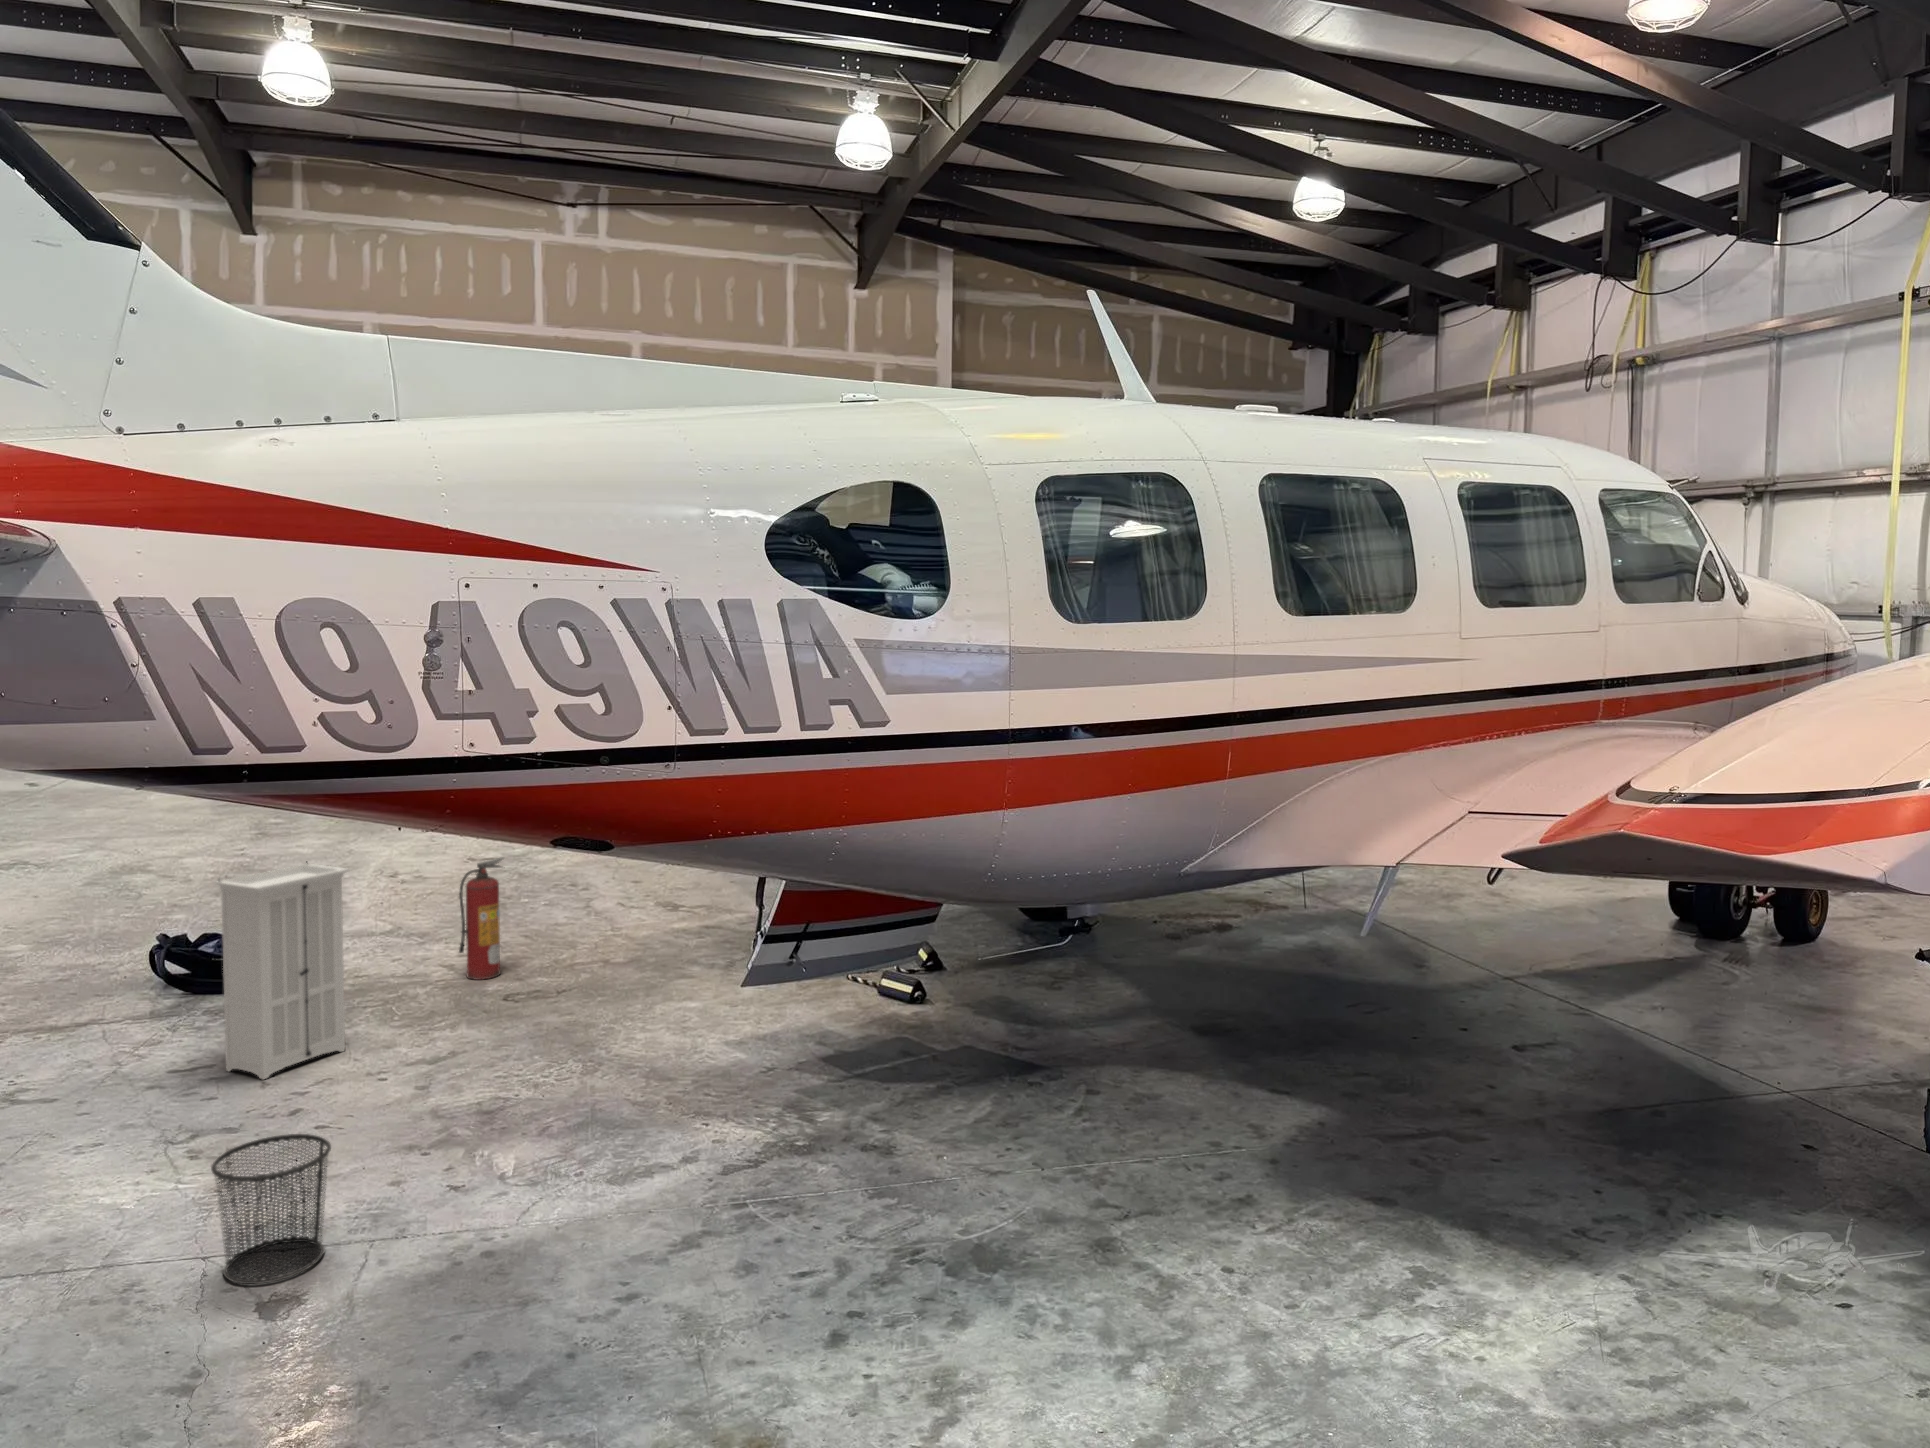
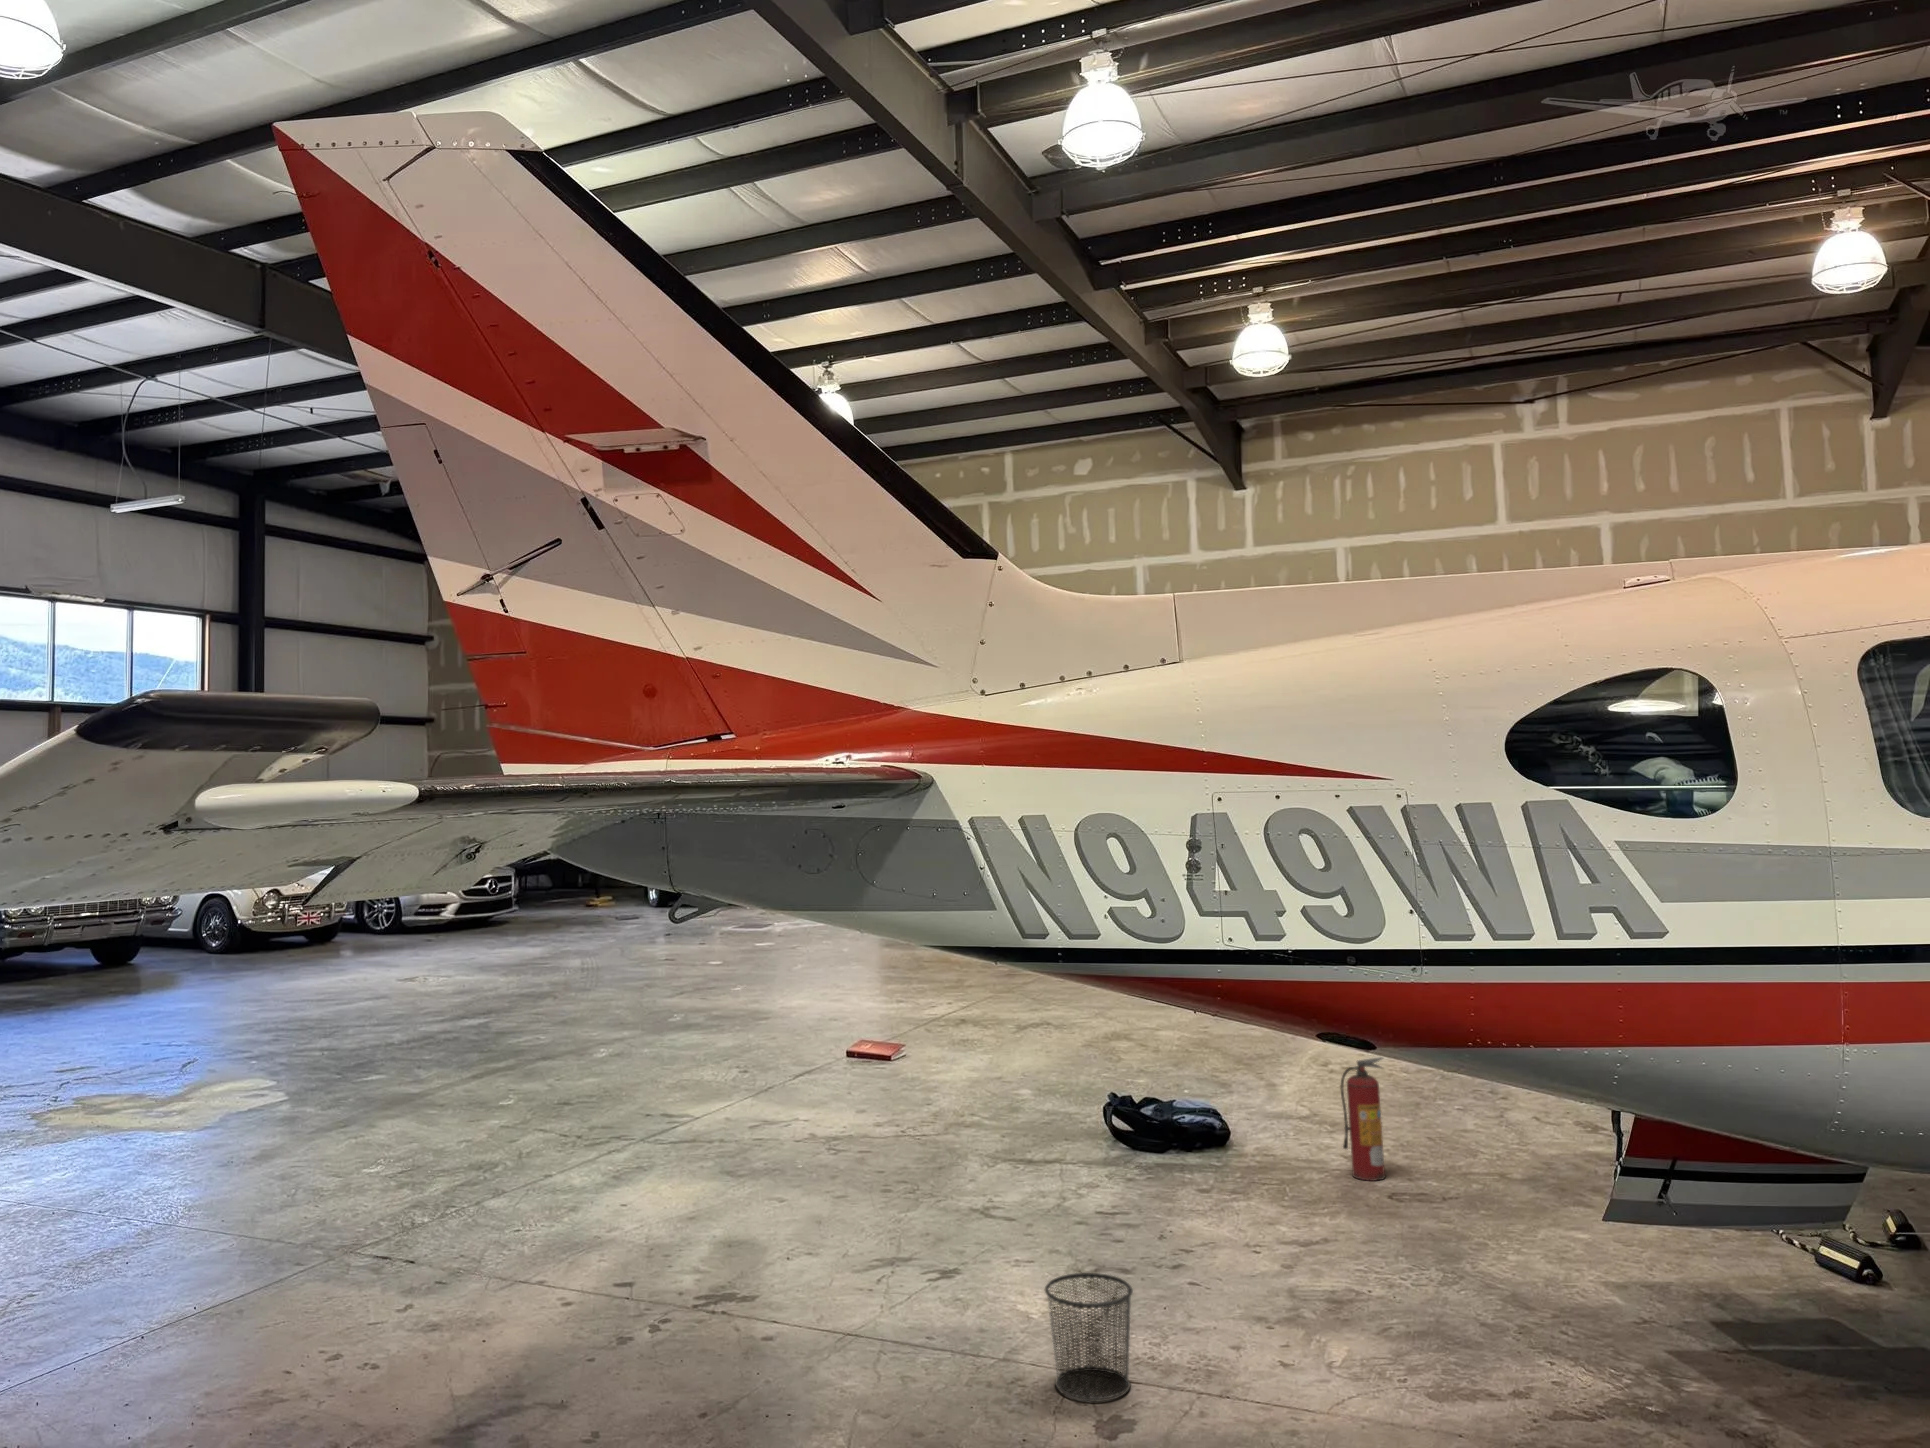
storage cabinet: present [216,861,349,1079] -> none [1115,1040,1221,1232]

